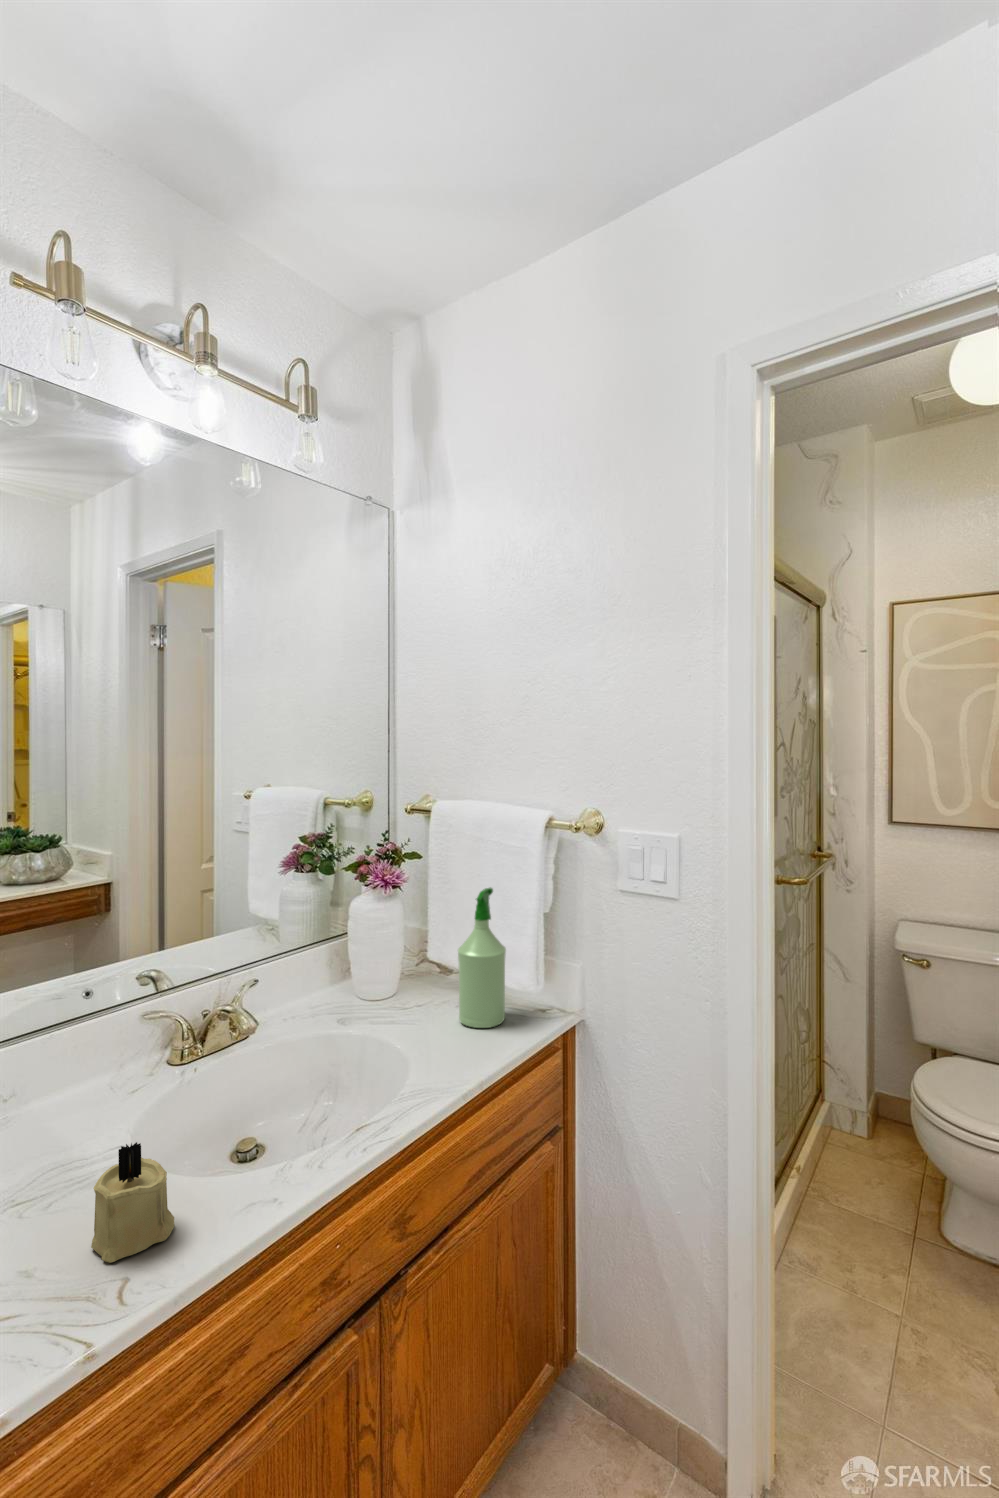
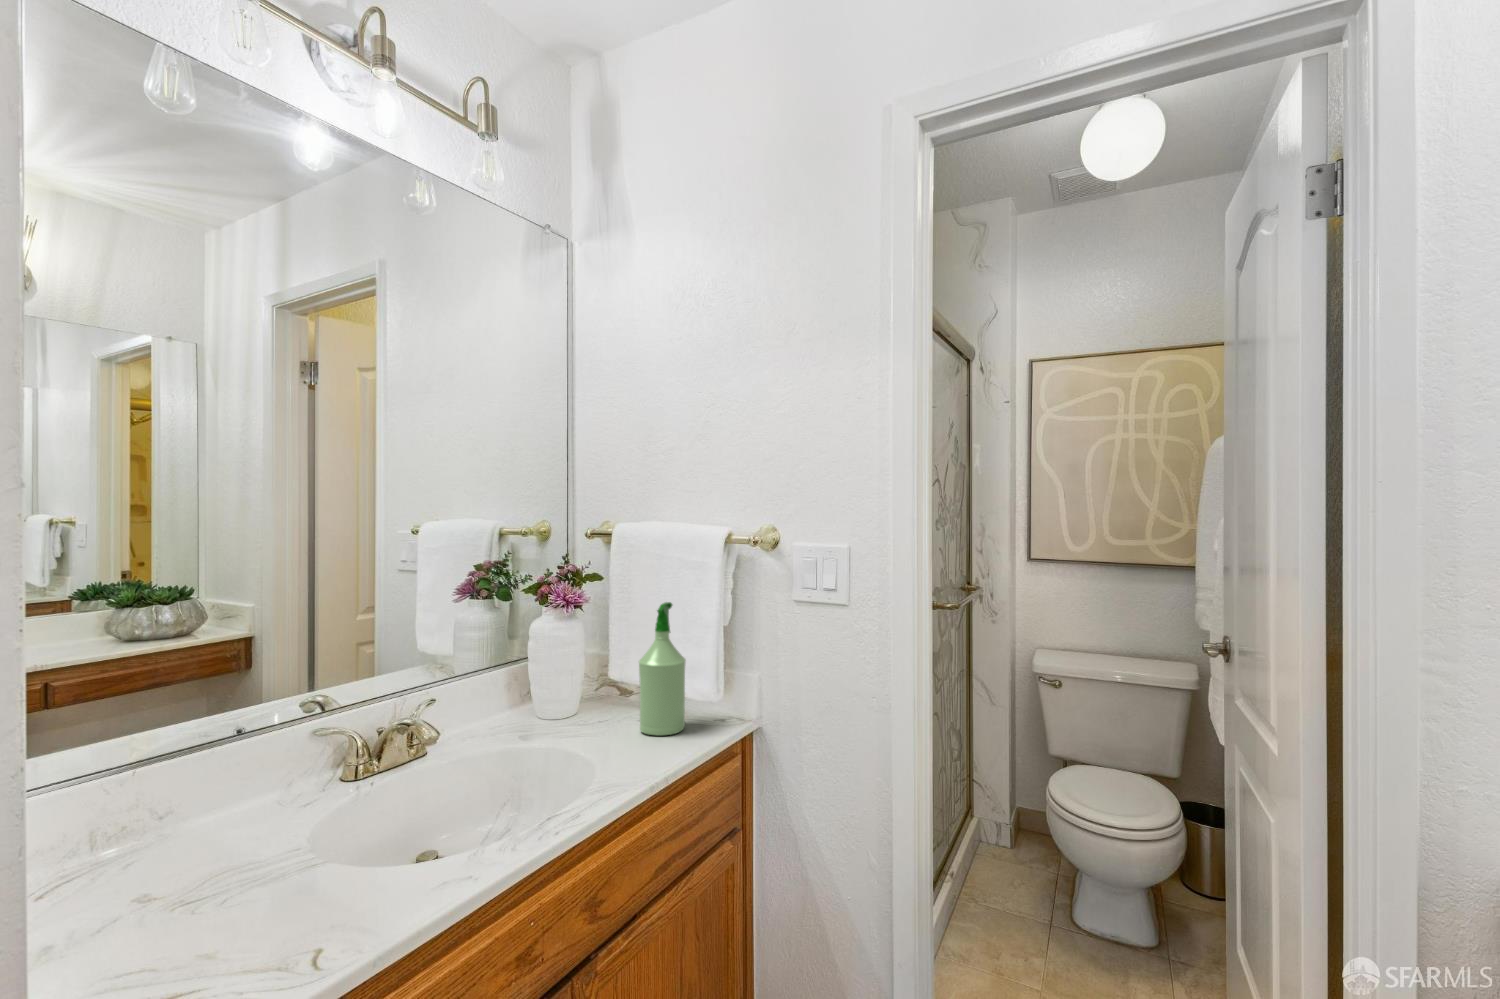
candle: present [91,1142,174,1263] -> none [285,824,372,941]

